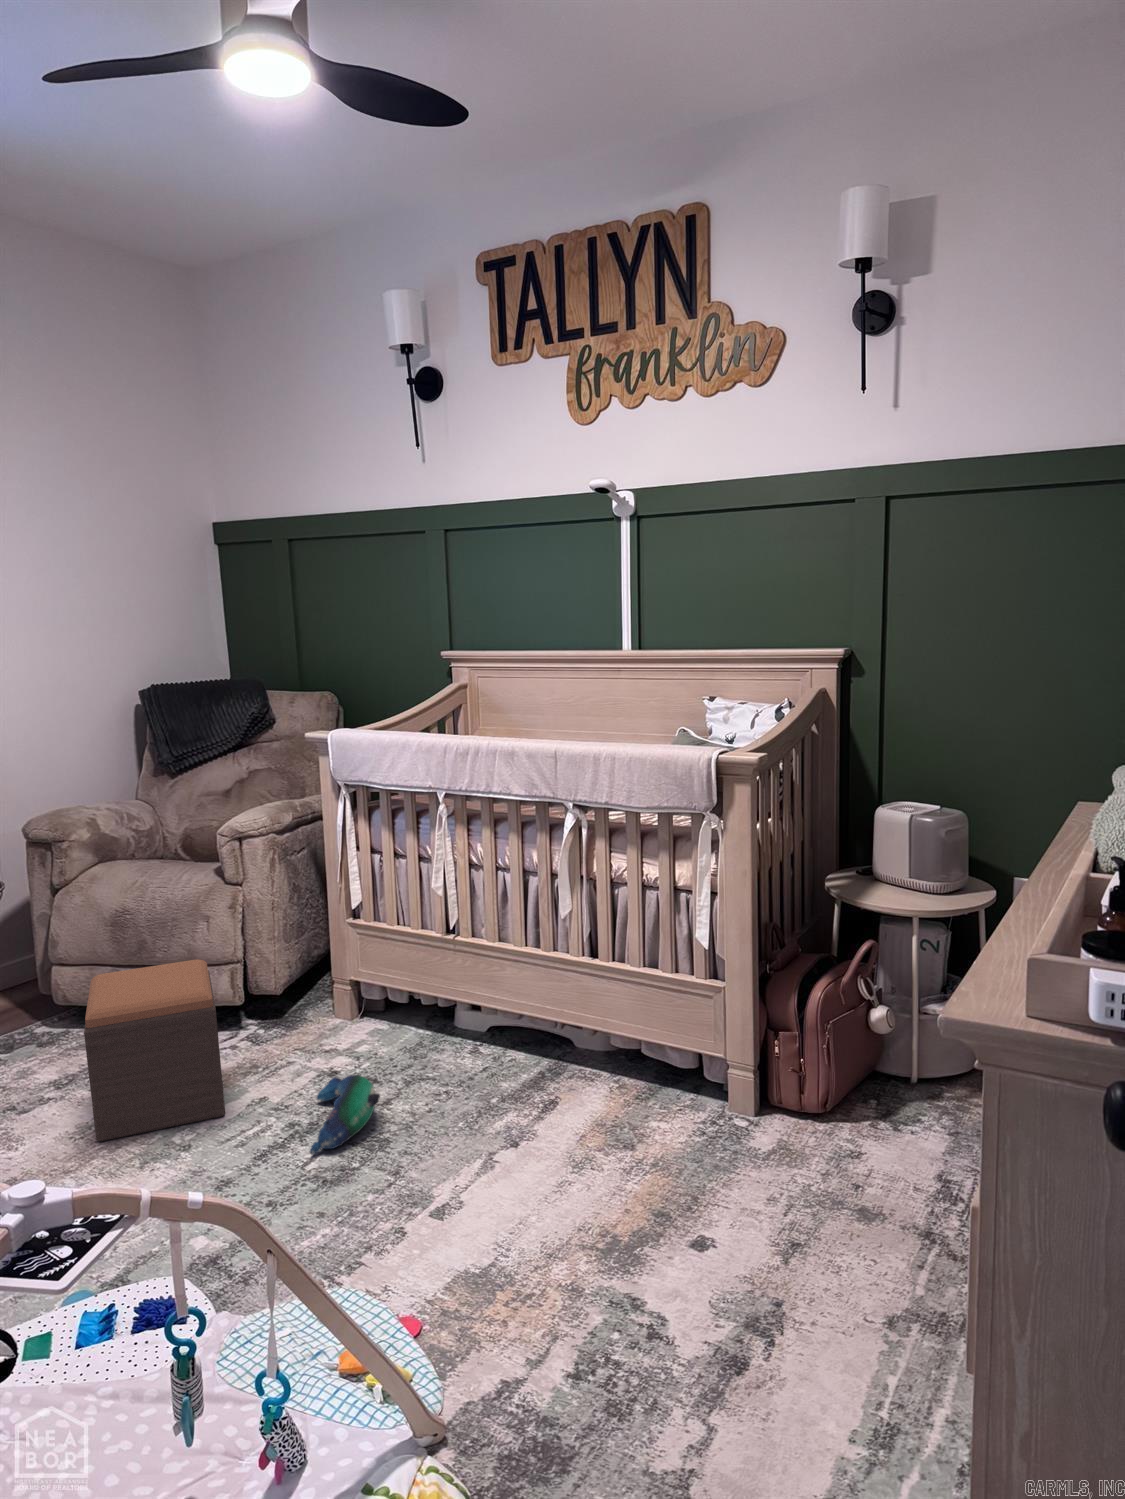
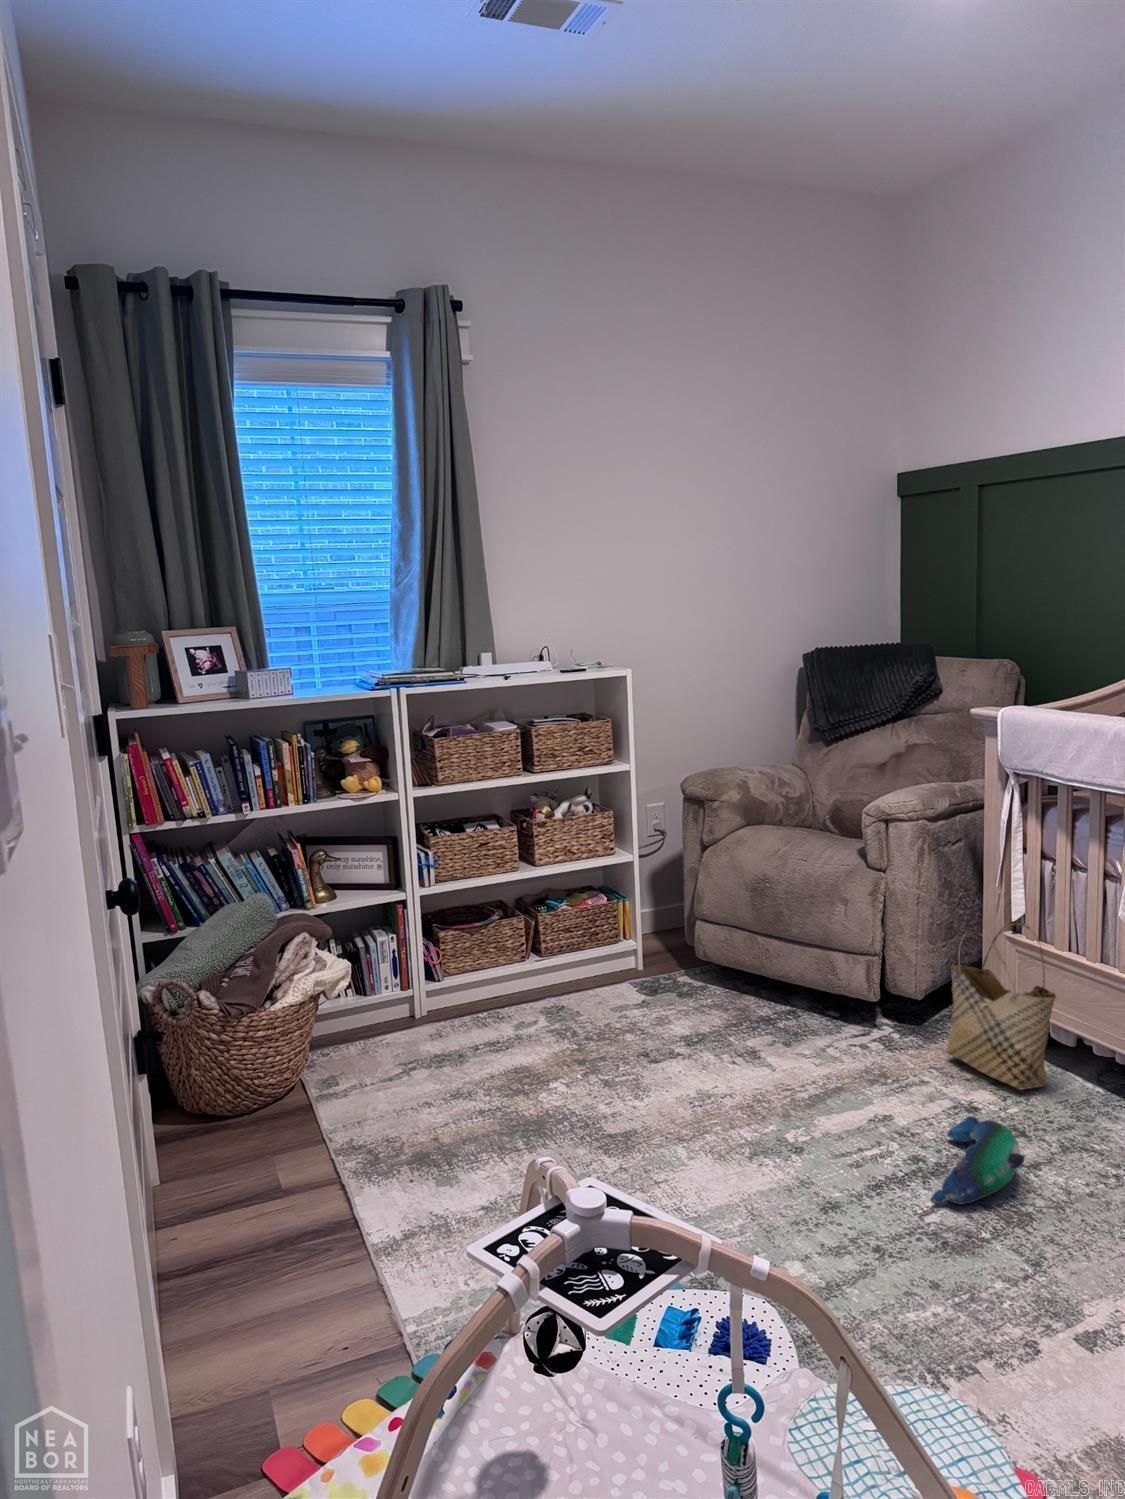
woven basket: none [305,910,391,1048] -> present [946,922,1056,1090]
footstool: present [84,959,225,1142] -> none [709,944,844,1124]

